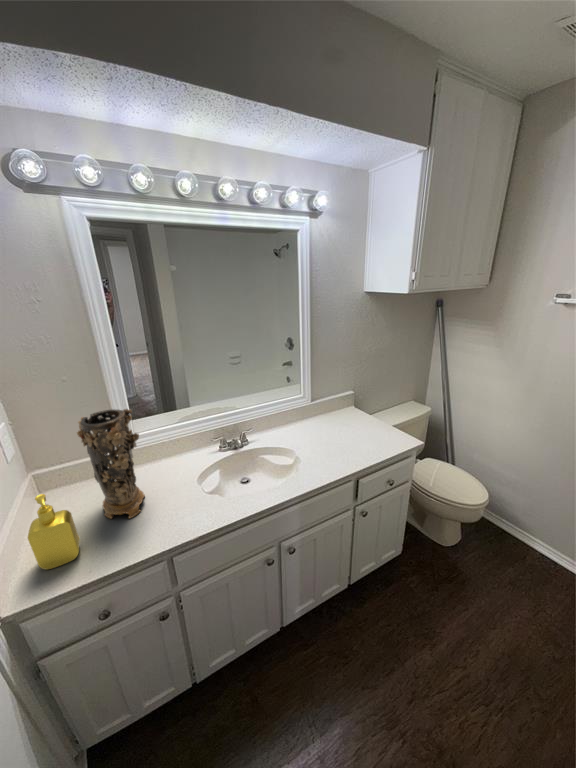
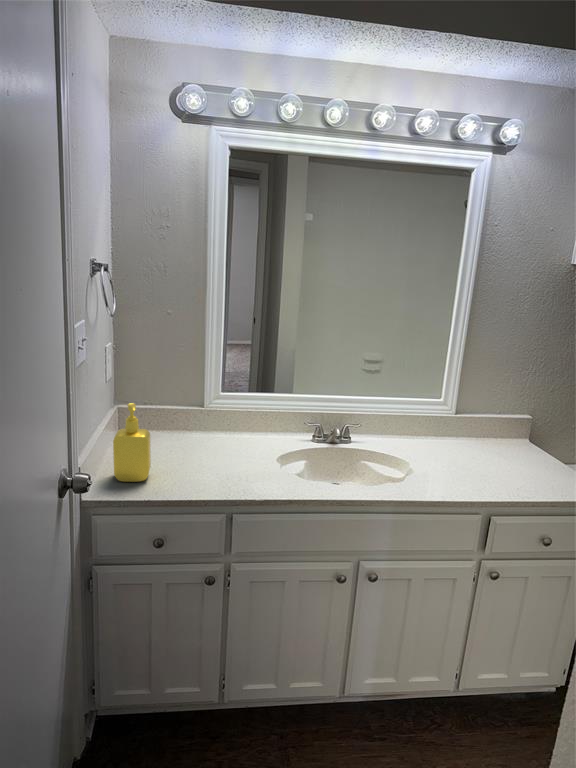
decorative vase: present [77,409,145,519] -> none [171,346,228,468]

